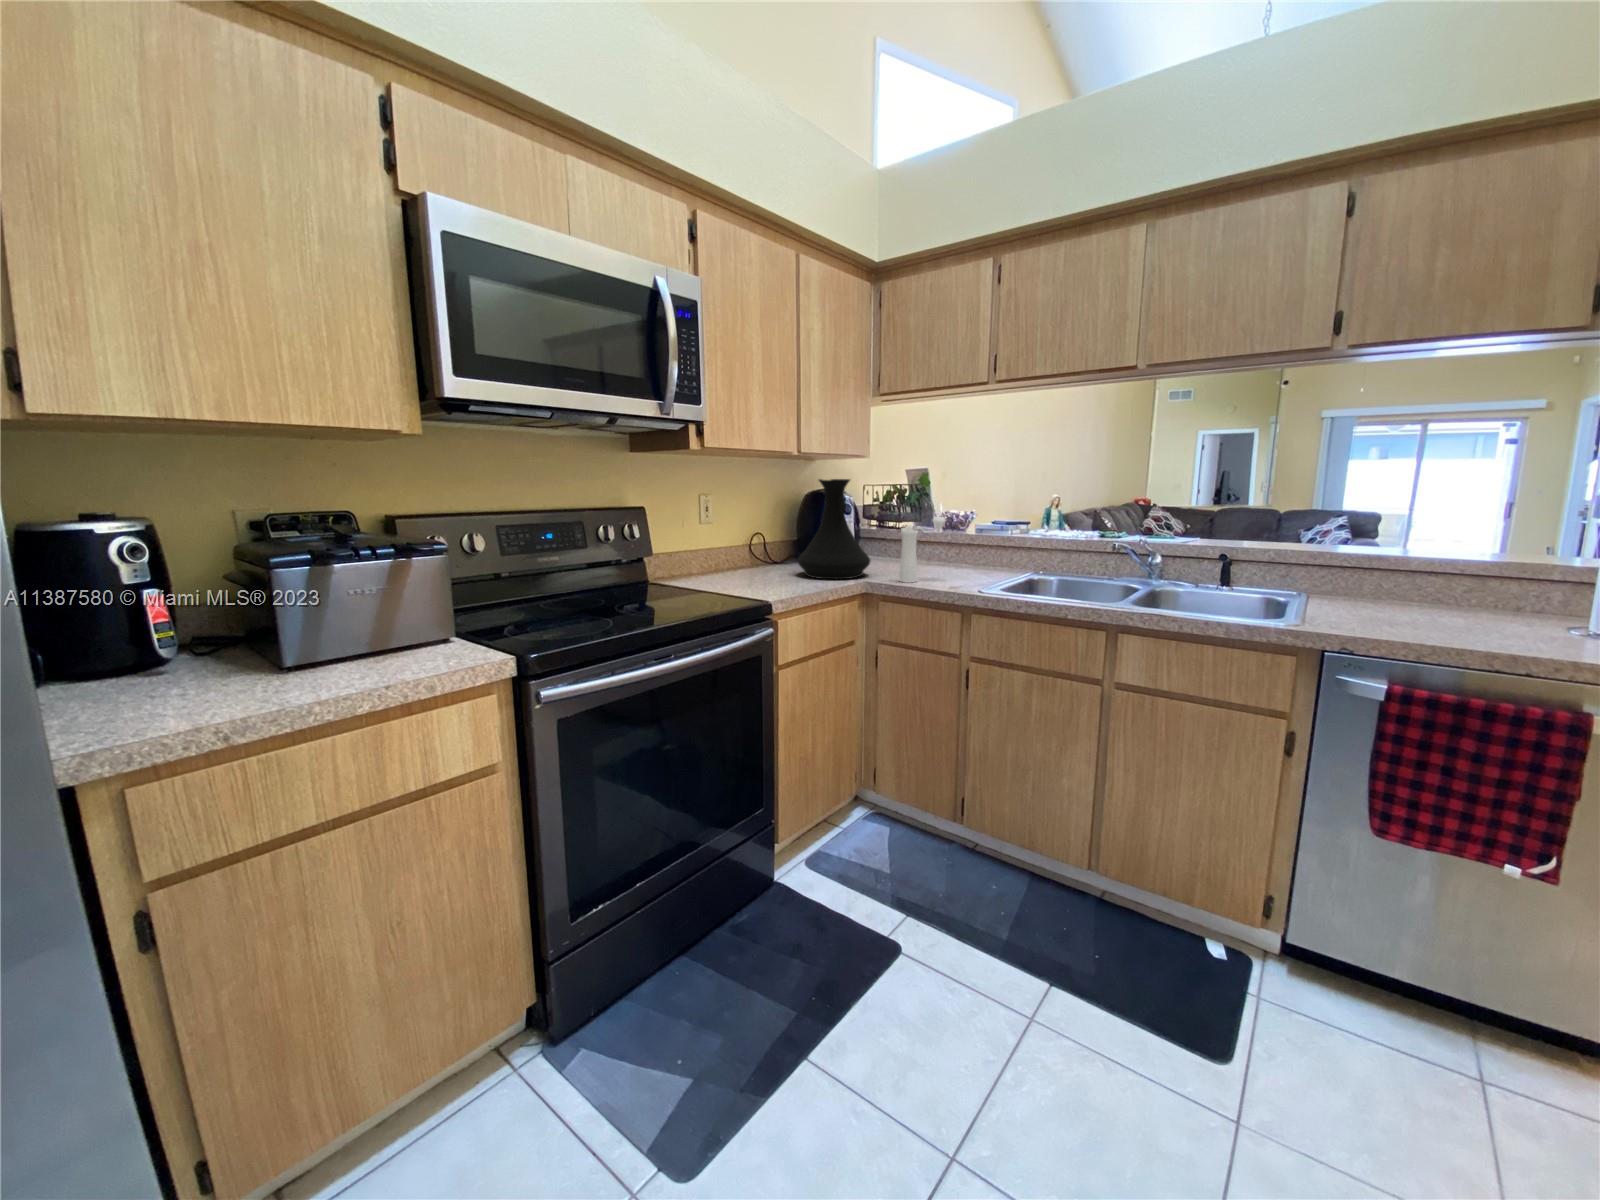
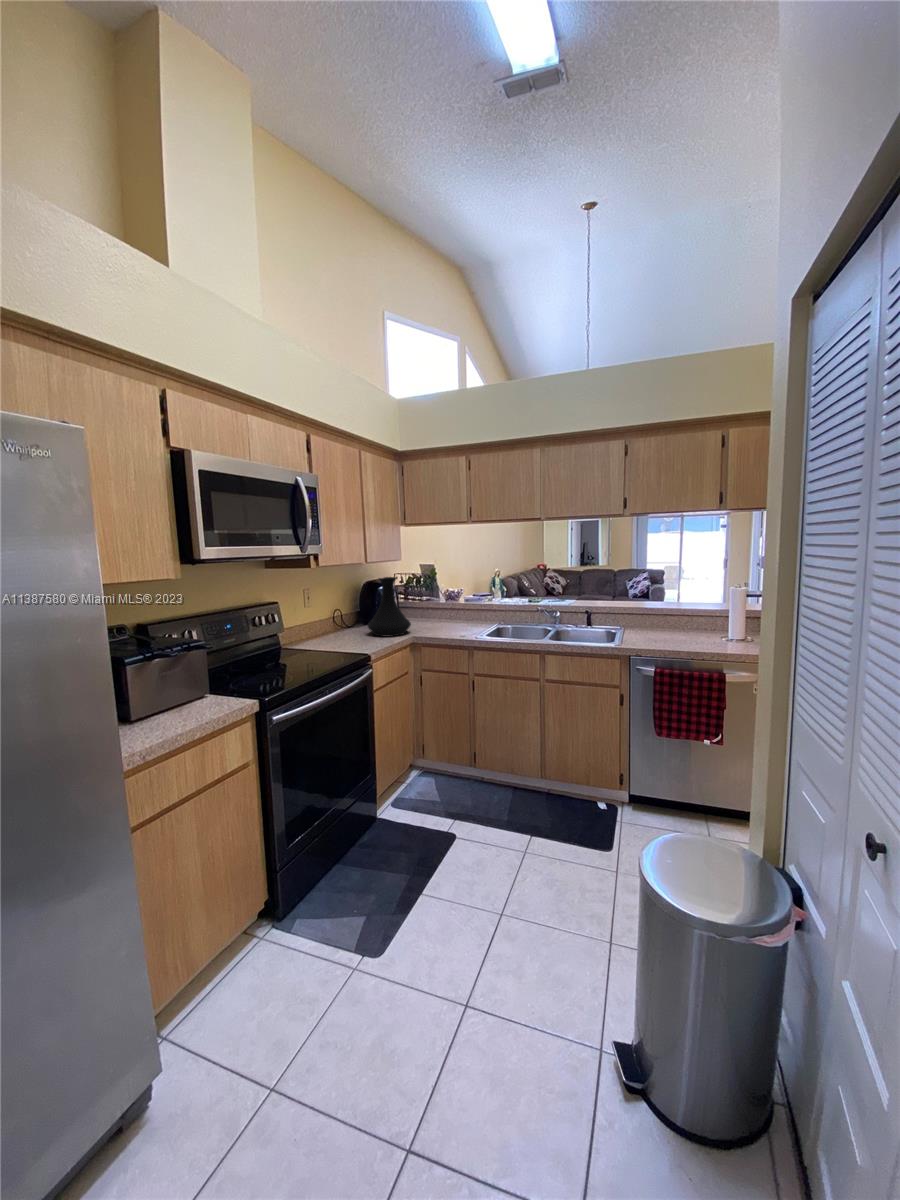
pepper mill: present [899,517,945,583] -> none [429,597,452,635]

